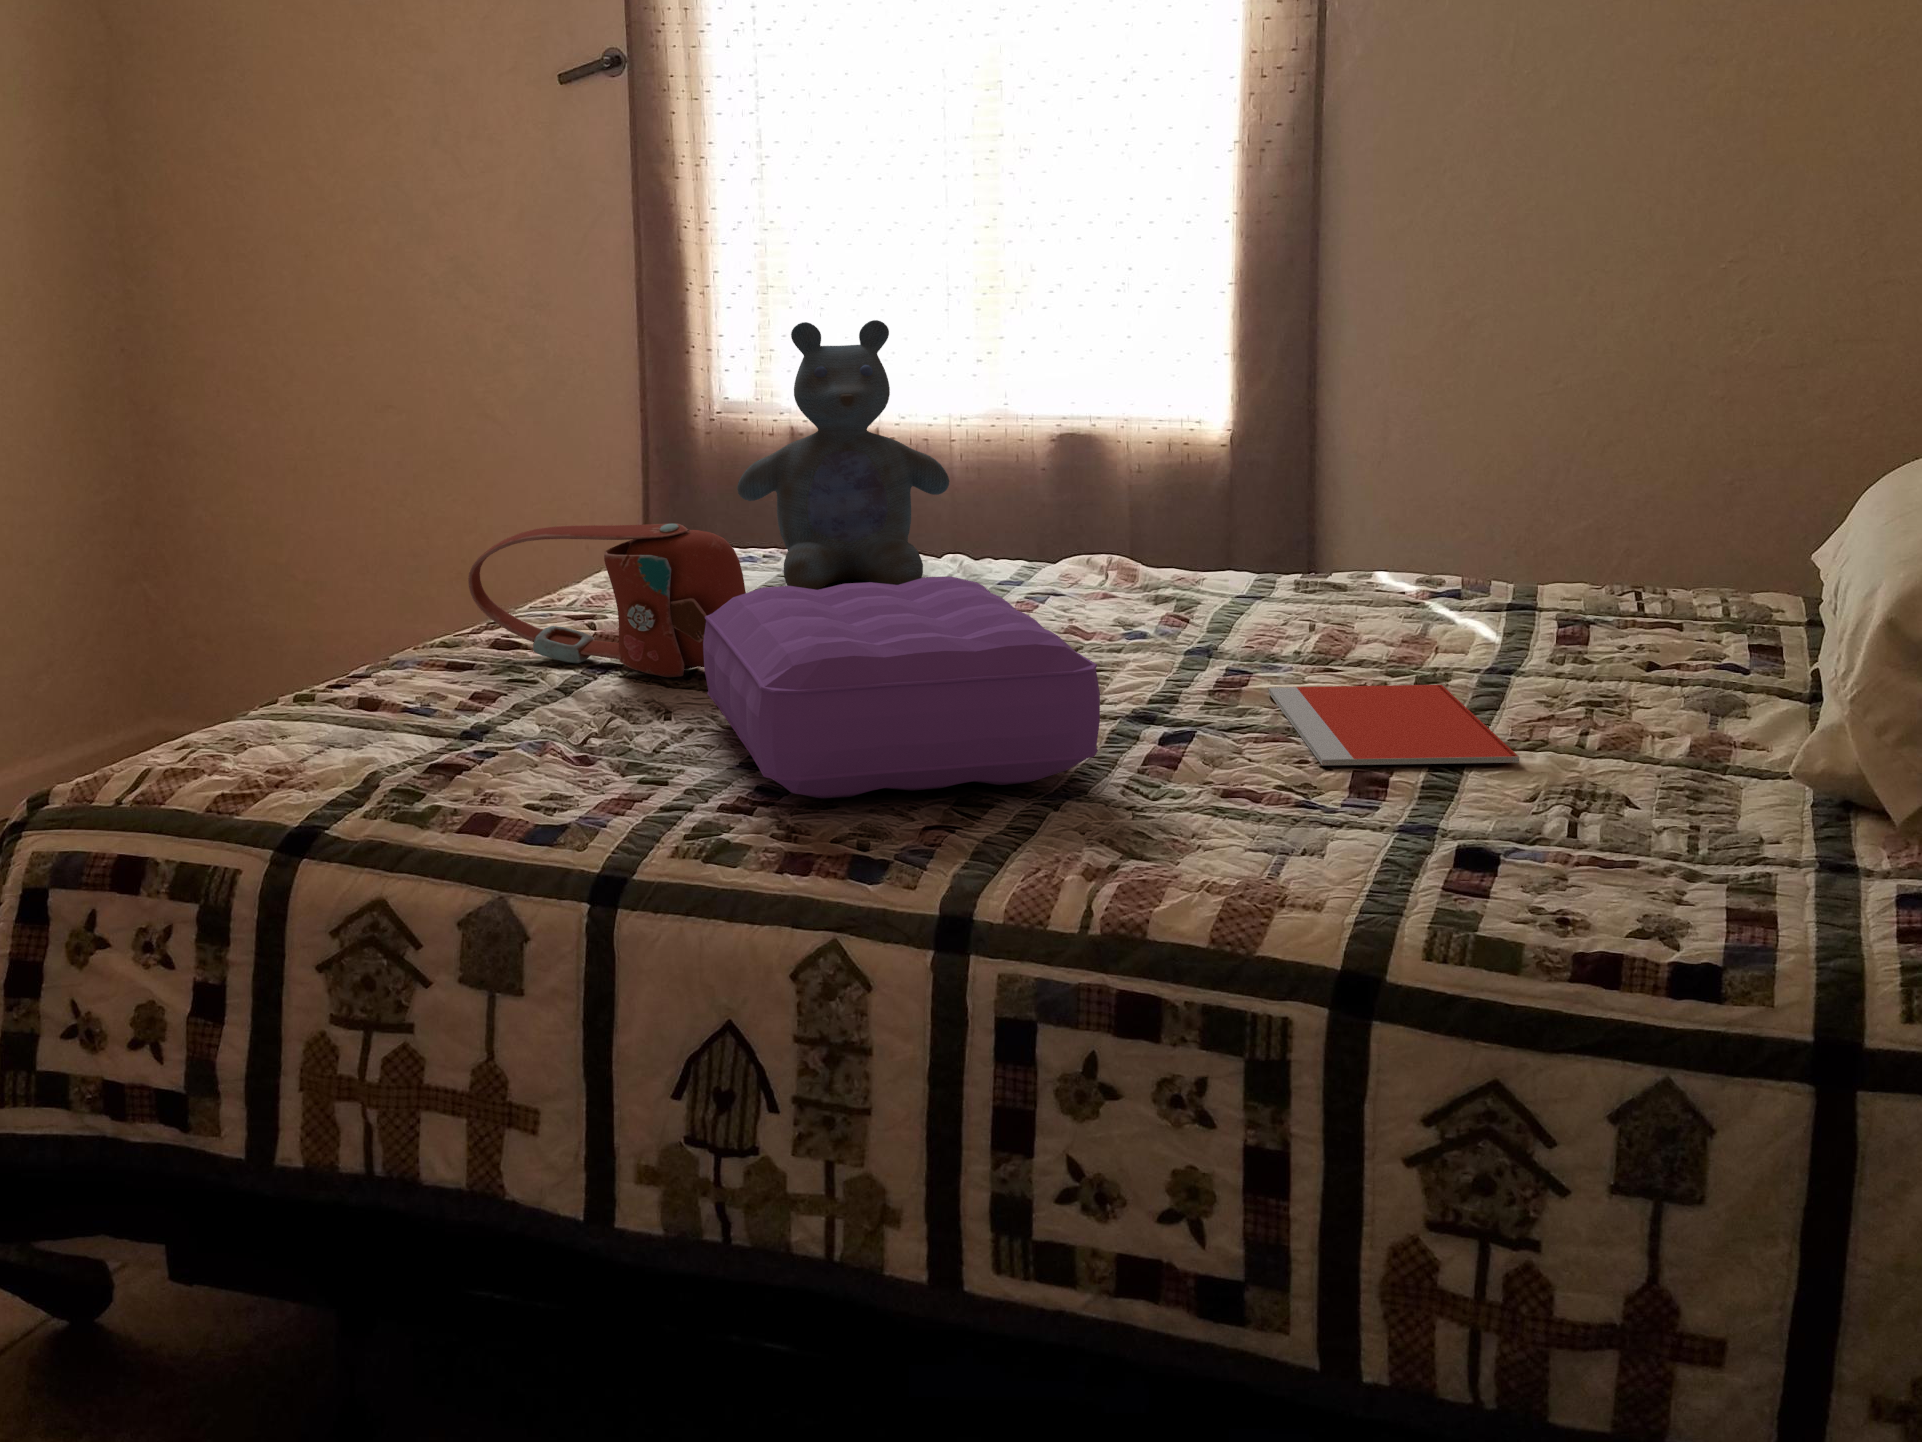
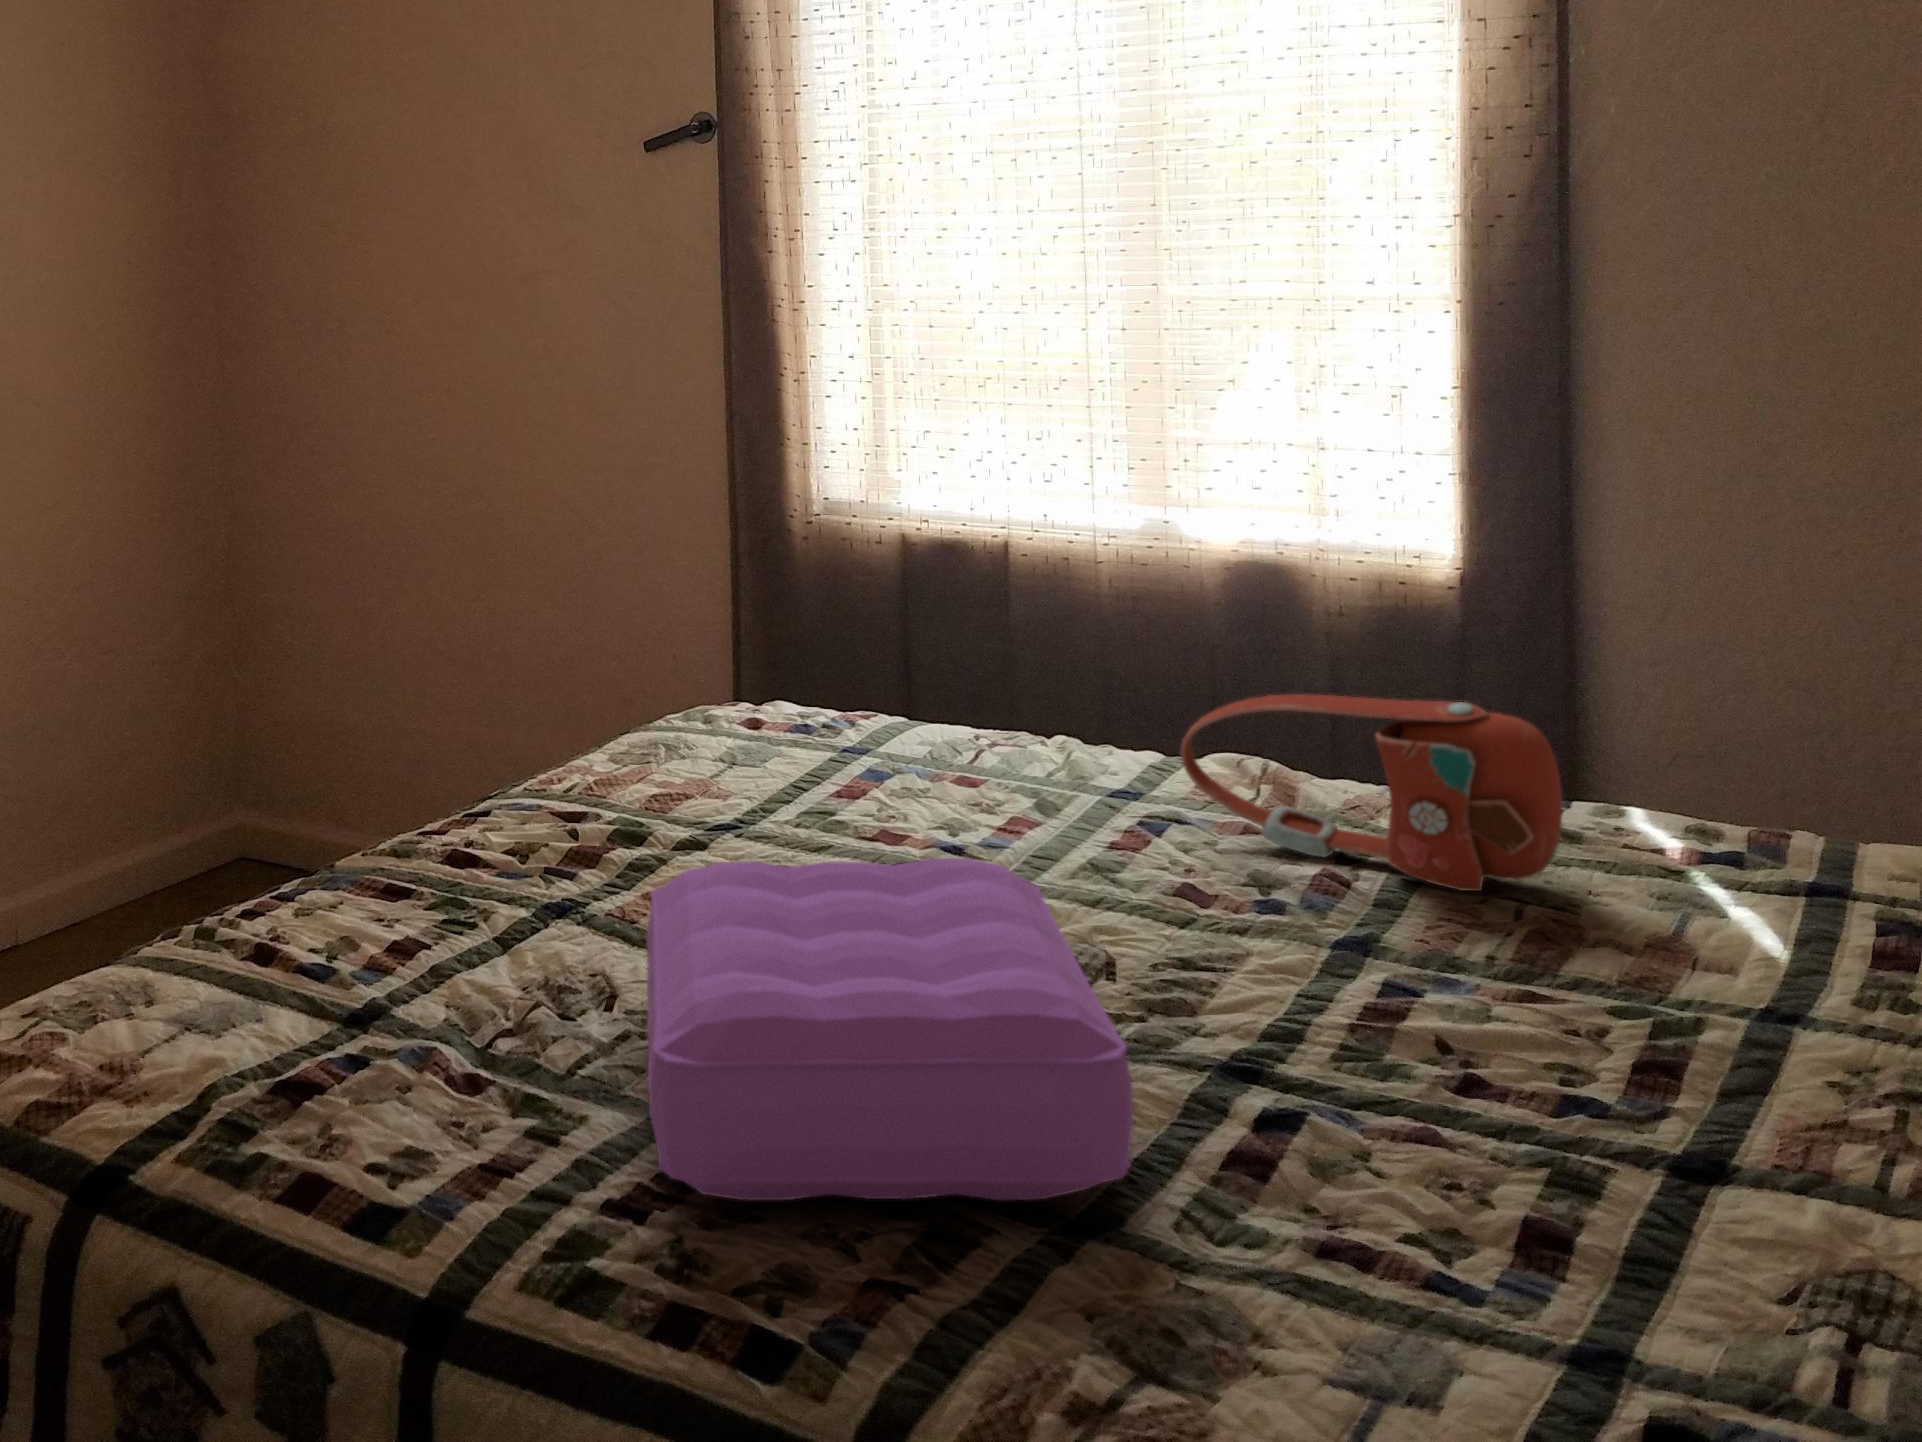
stuffed bear: present [737,320,949,590] -> none [786,464,1048,801]
handbag: present [468,523,746,678] -> present [1181,694,1562,891]
notebook: present [1268,685,1519,765] -> none [1427,1025,1796,1232]

